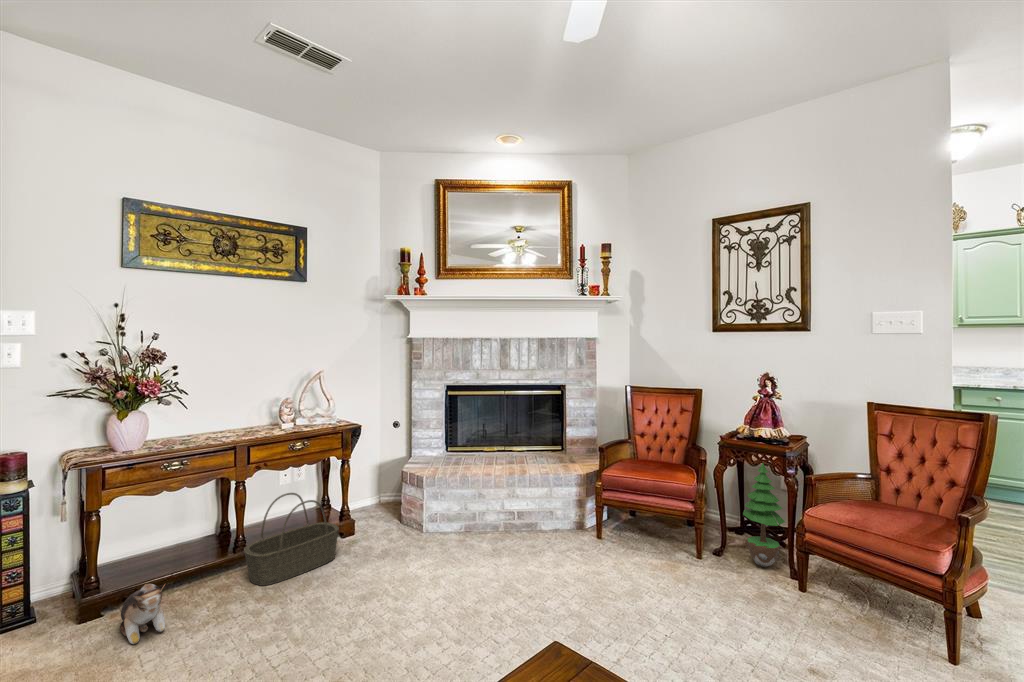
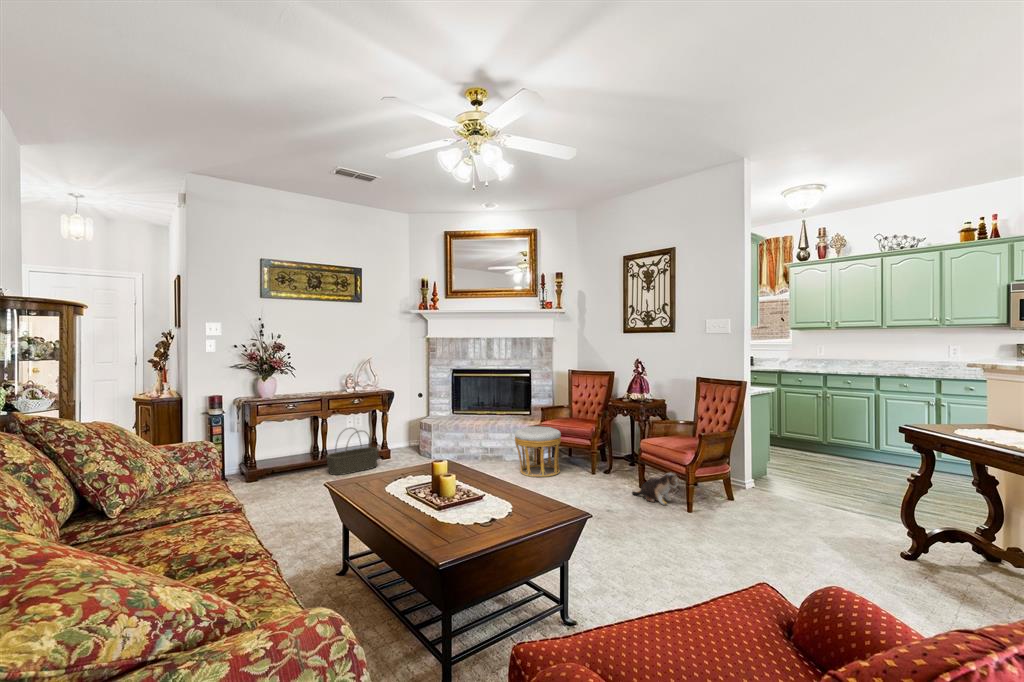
potted tree: present [743,463,785,567] -> none [618,413,641,478]
ottoman: none [571,481,648,572] -> present [515,426,561,477]
plush toy: present [120,584,165,644] -> present [632,472,679,505]

